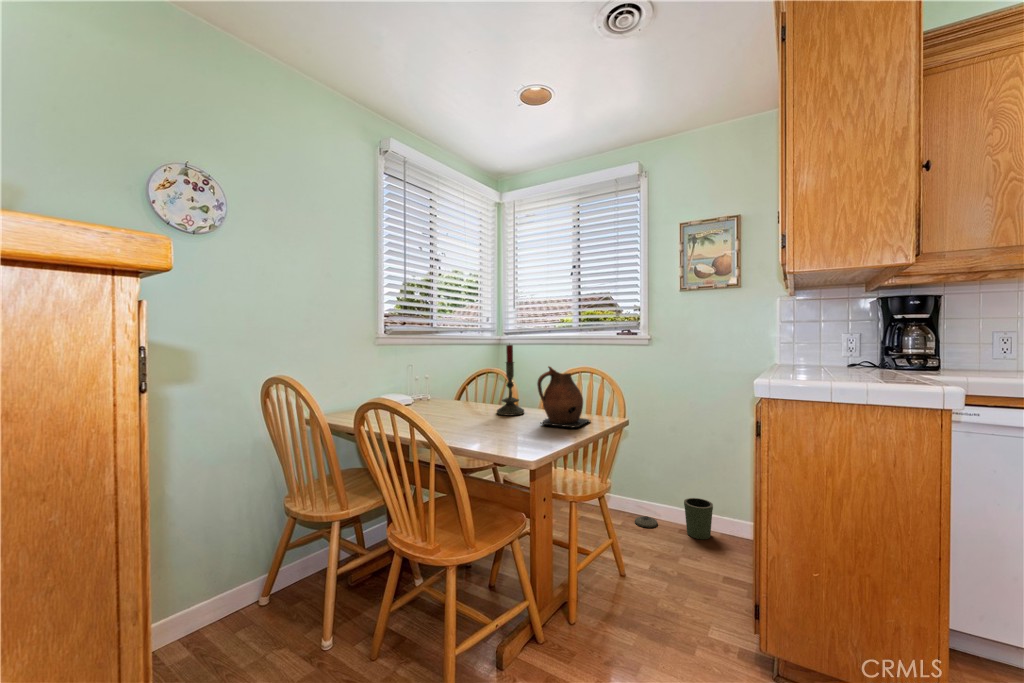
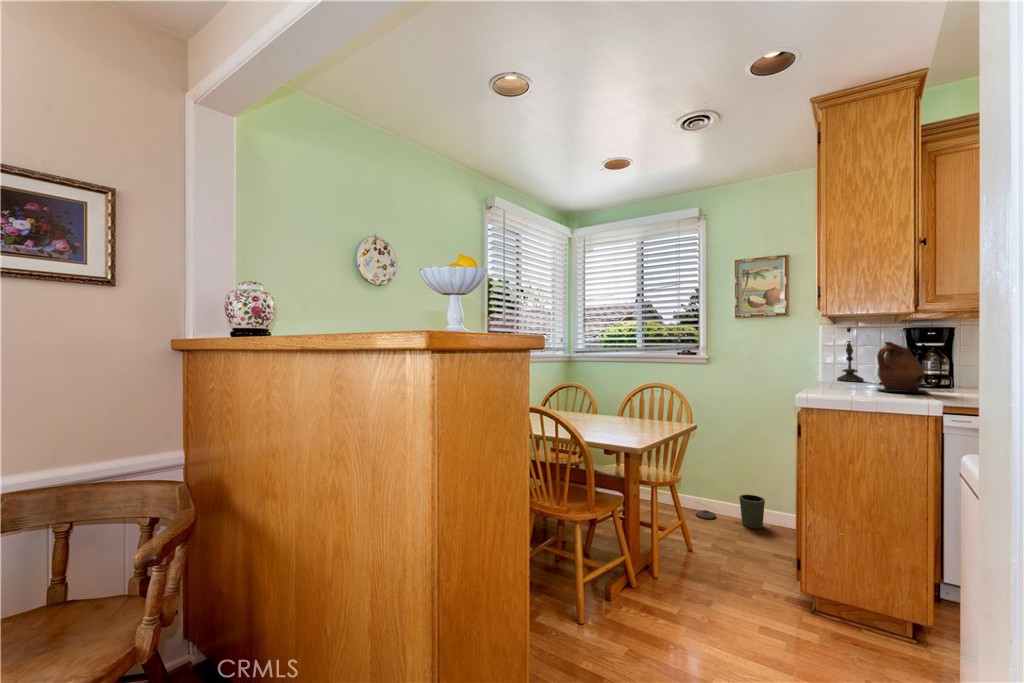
candle: present [497,345,524,416] -> present [837,327,864,382]
ceramic pitcher: present [537,366,590,428] -> present [877,342,929,393]

